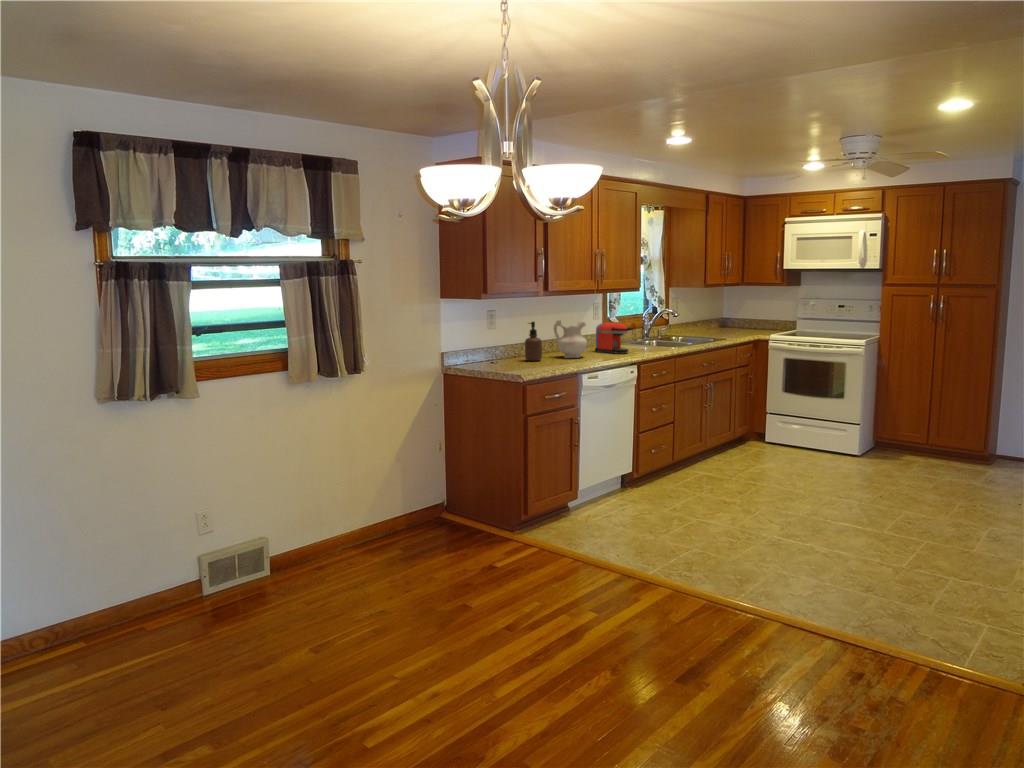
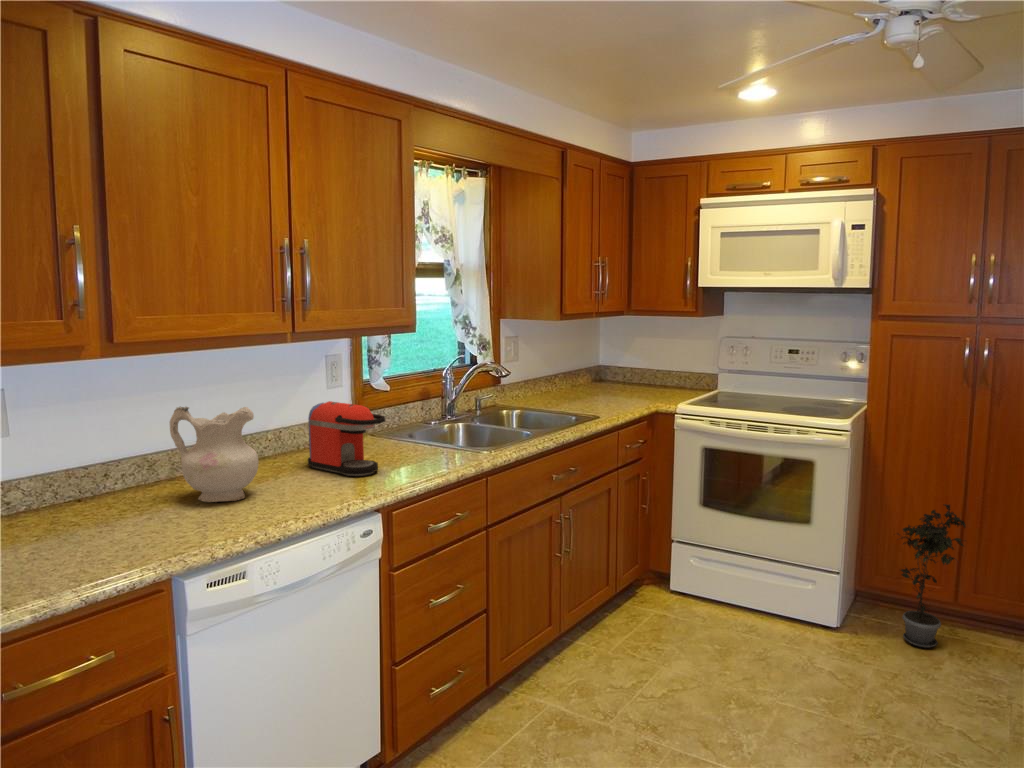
soap dispenser: present [525,322,542,361] -> none [65,416,119,523]
potted plant: none [889,384,929,462] -> present [898,504,965,648]

